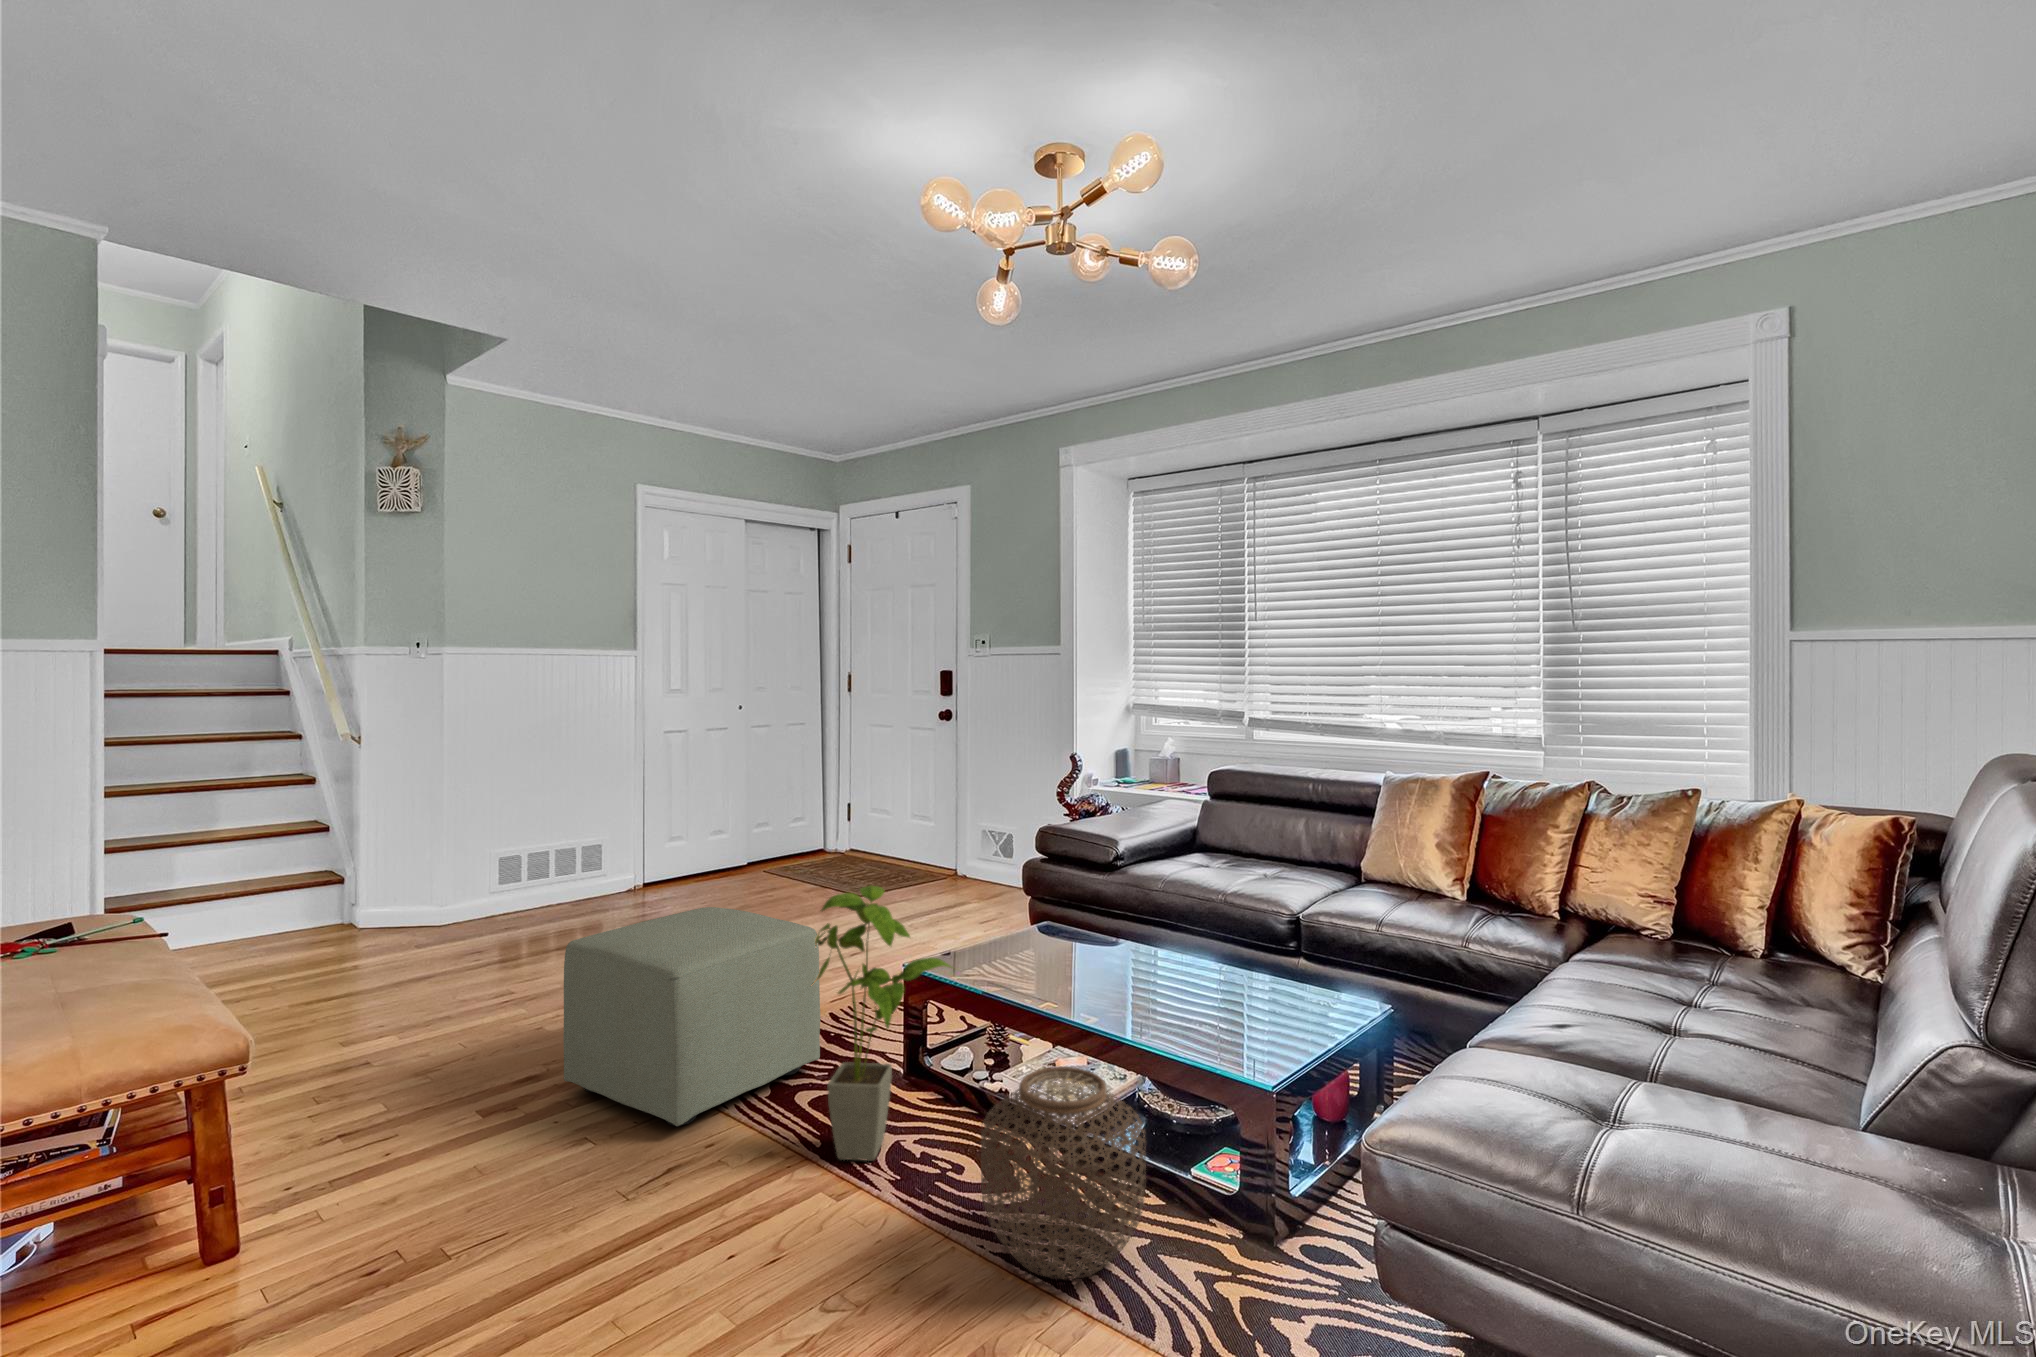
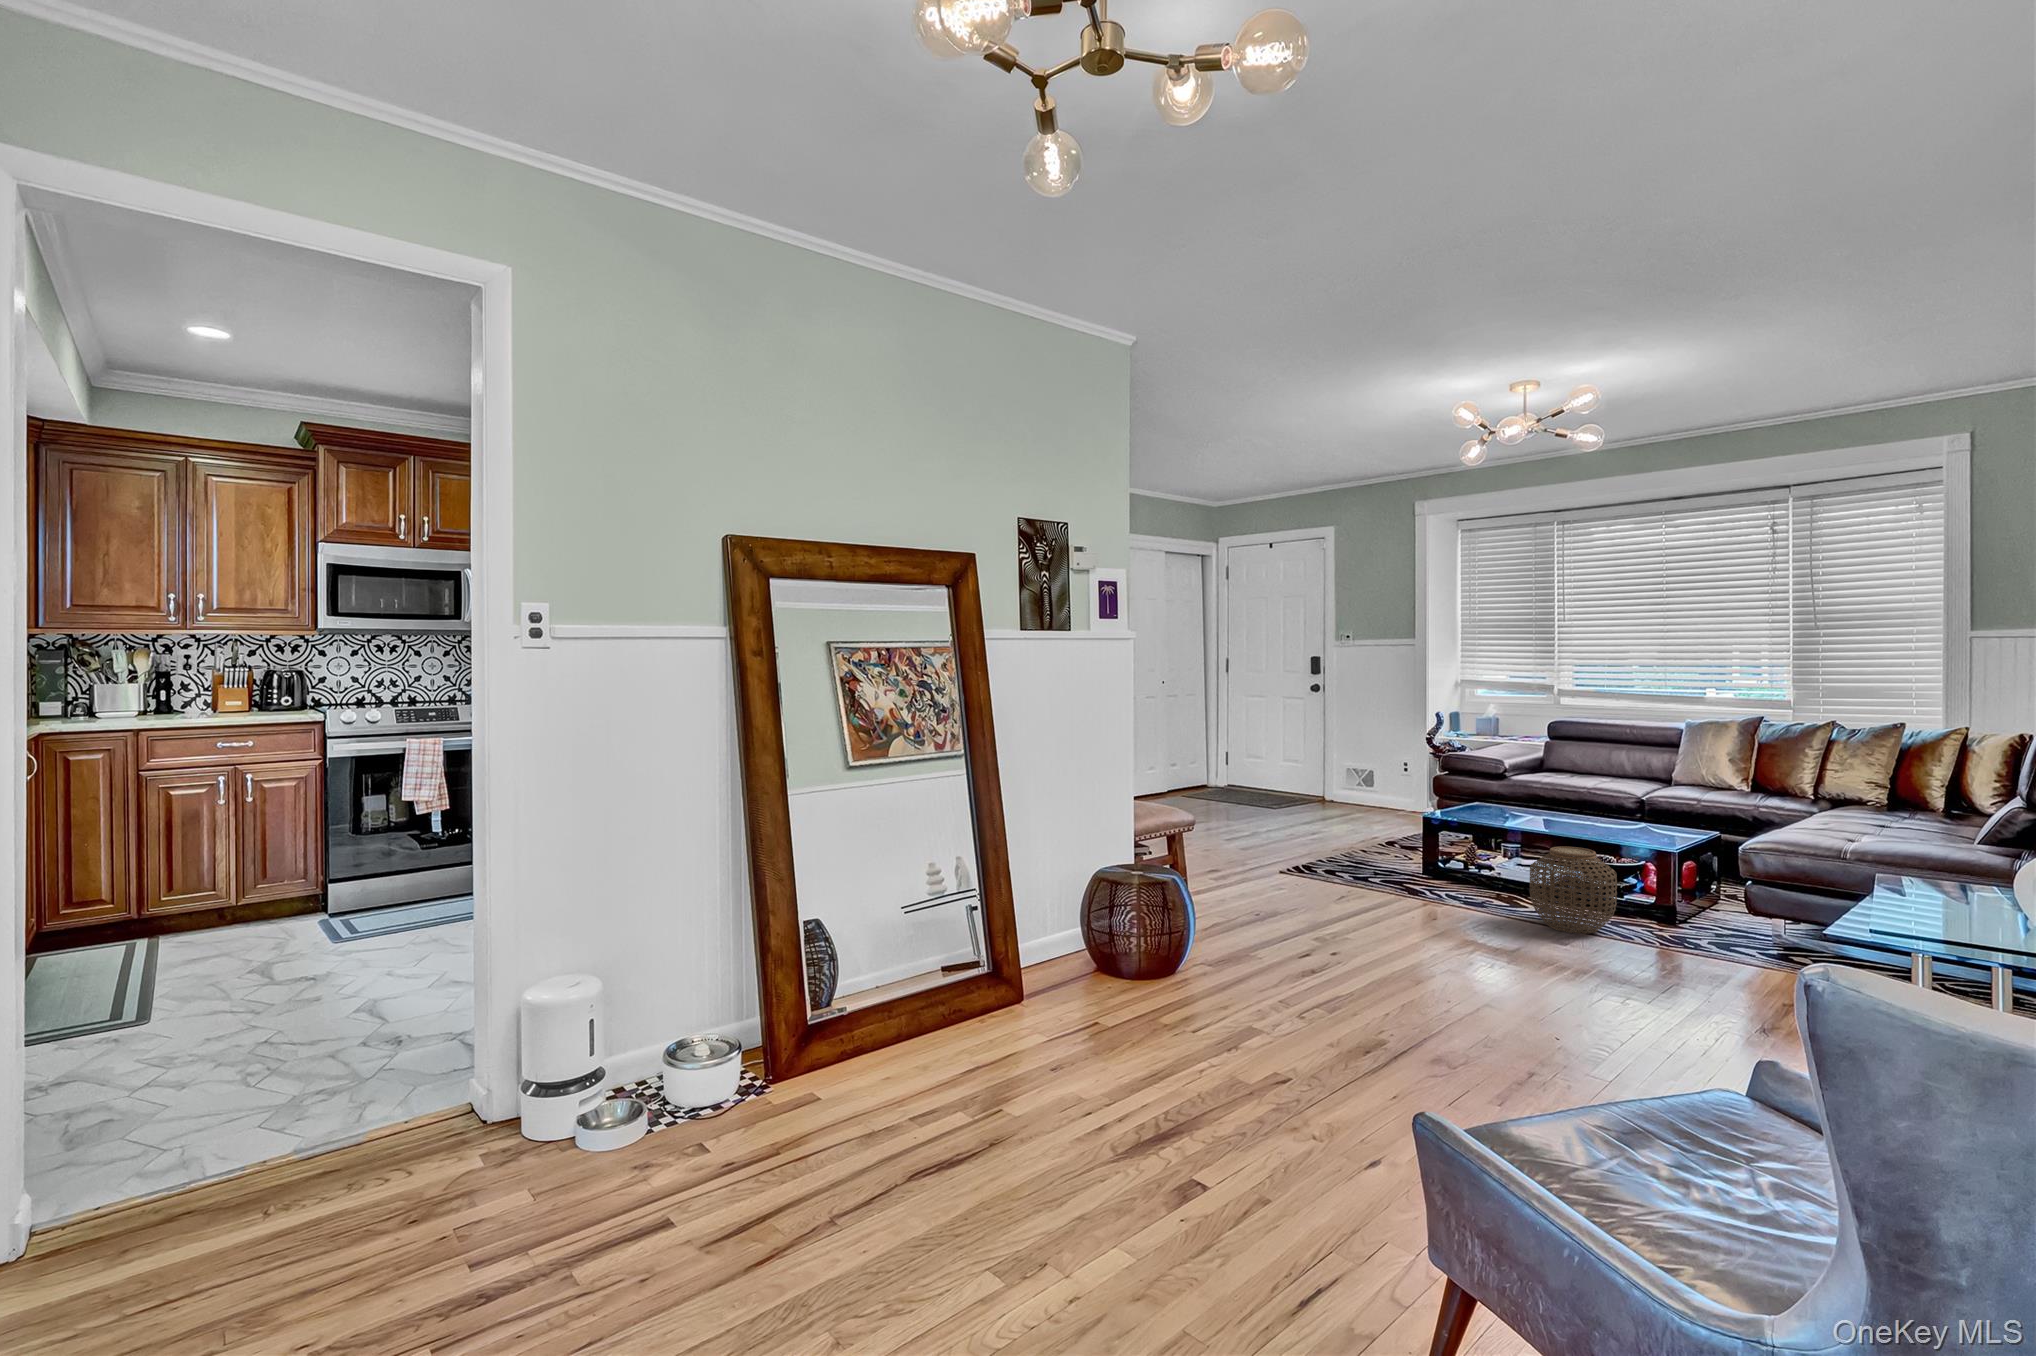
house plant: present [815,885,953,1161] -> none [1401,768,1478,904]
ottoman: present [563,907,820,1126] -> none [1241,792,1368,891]

